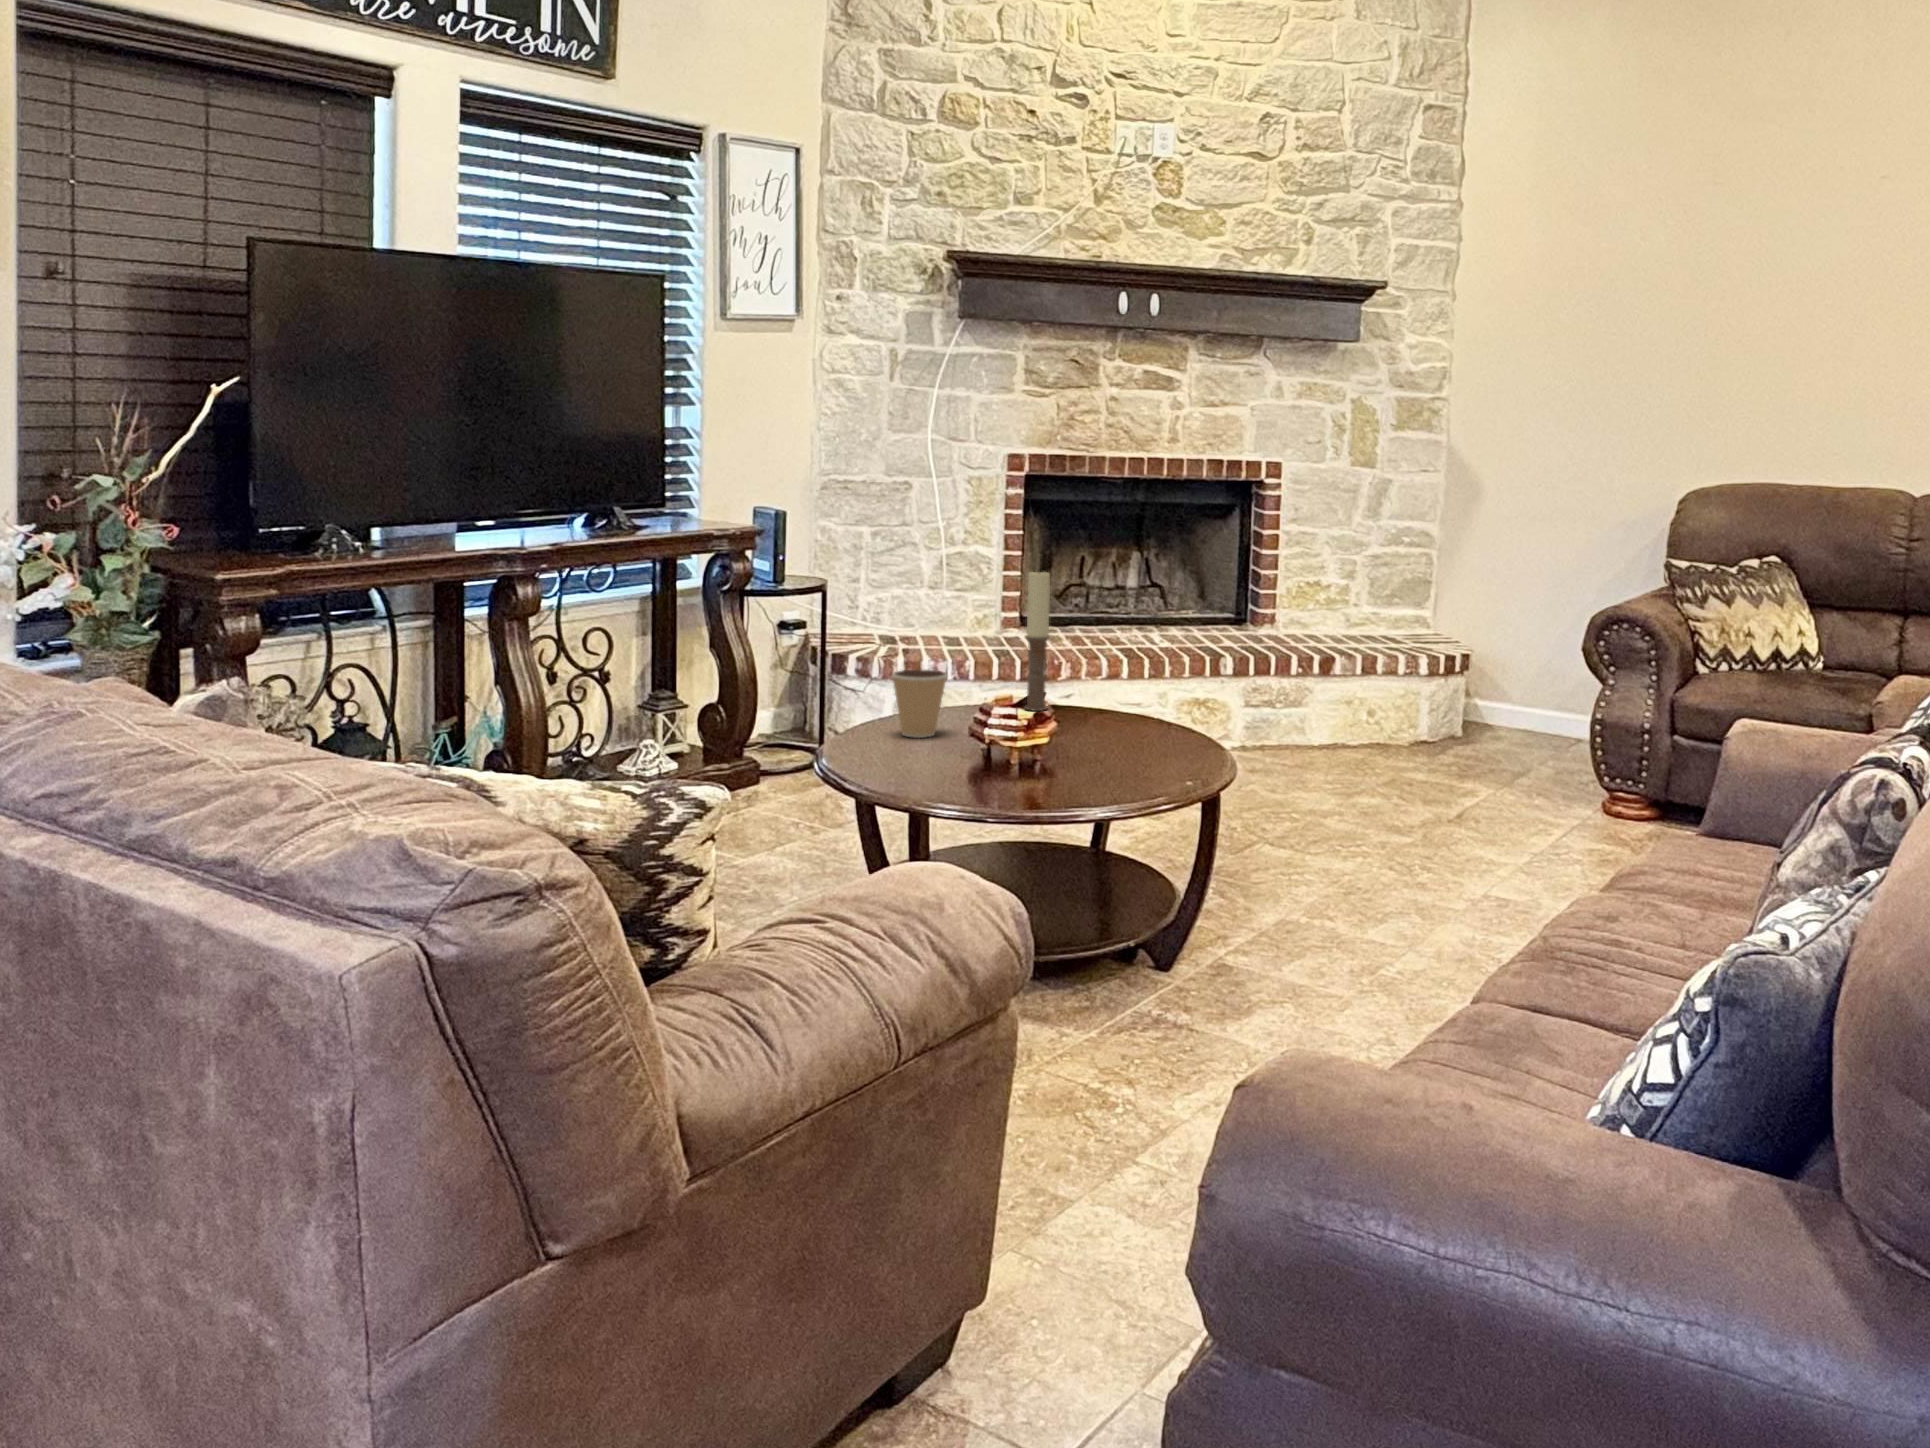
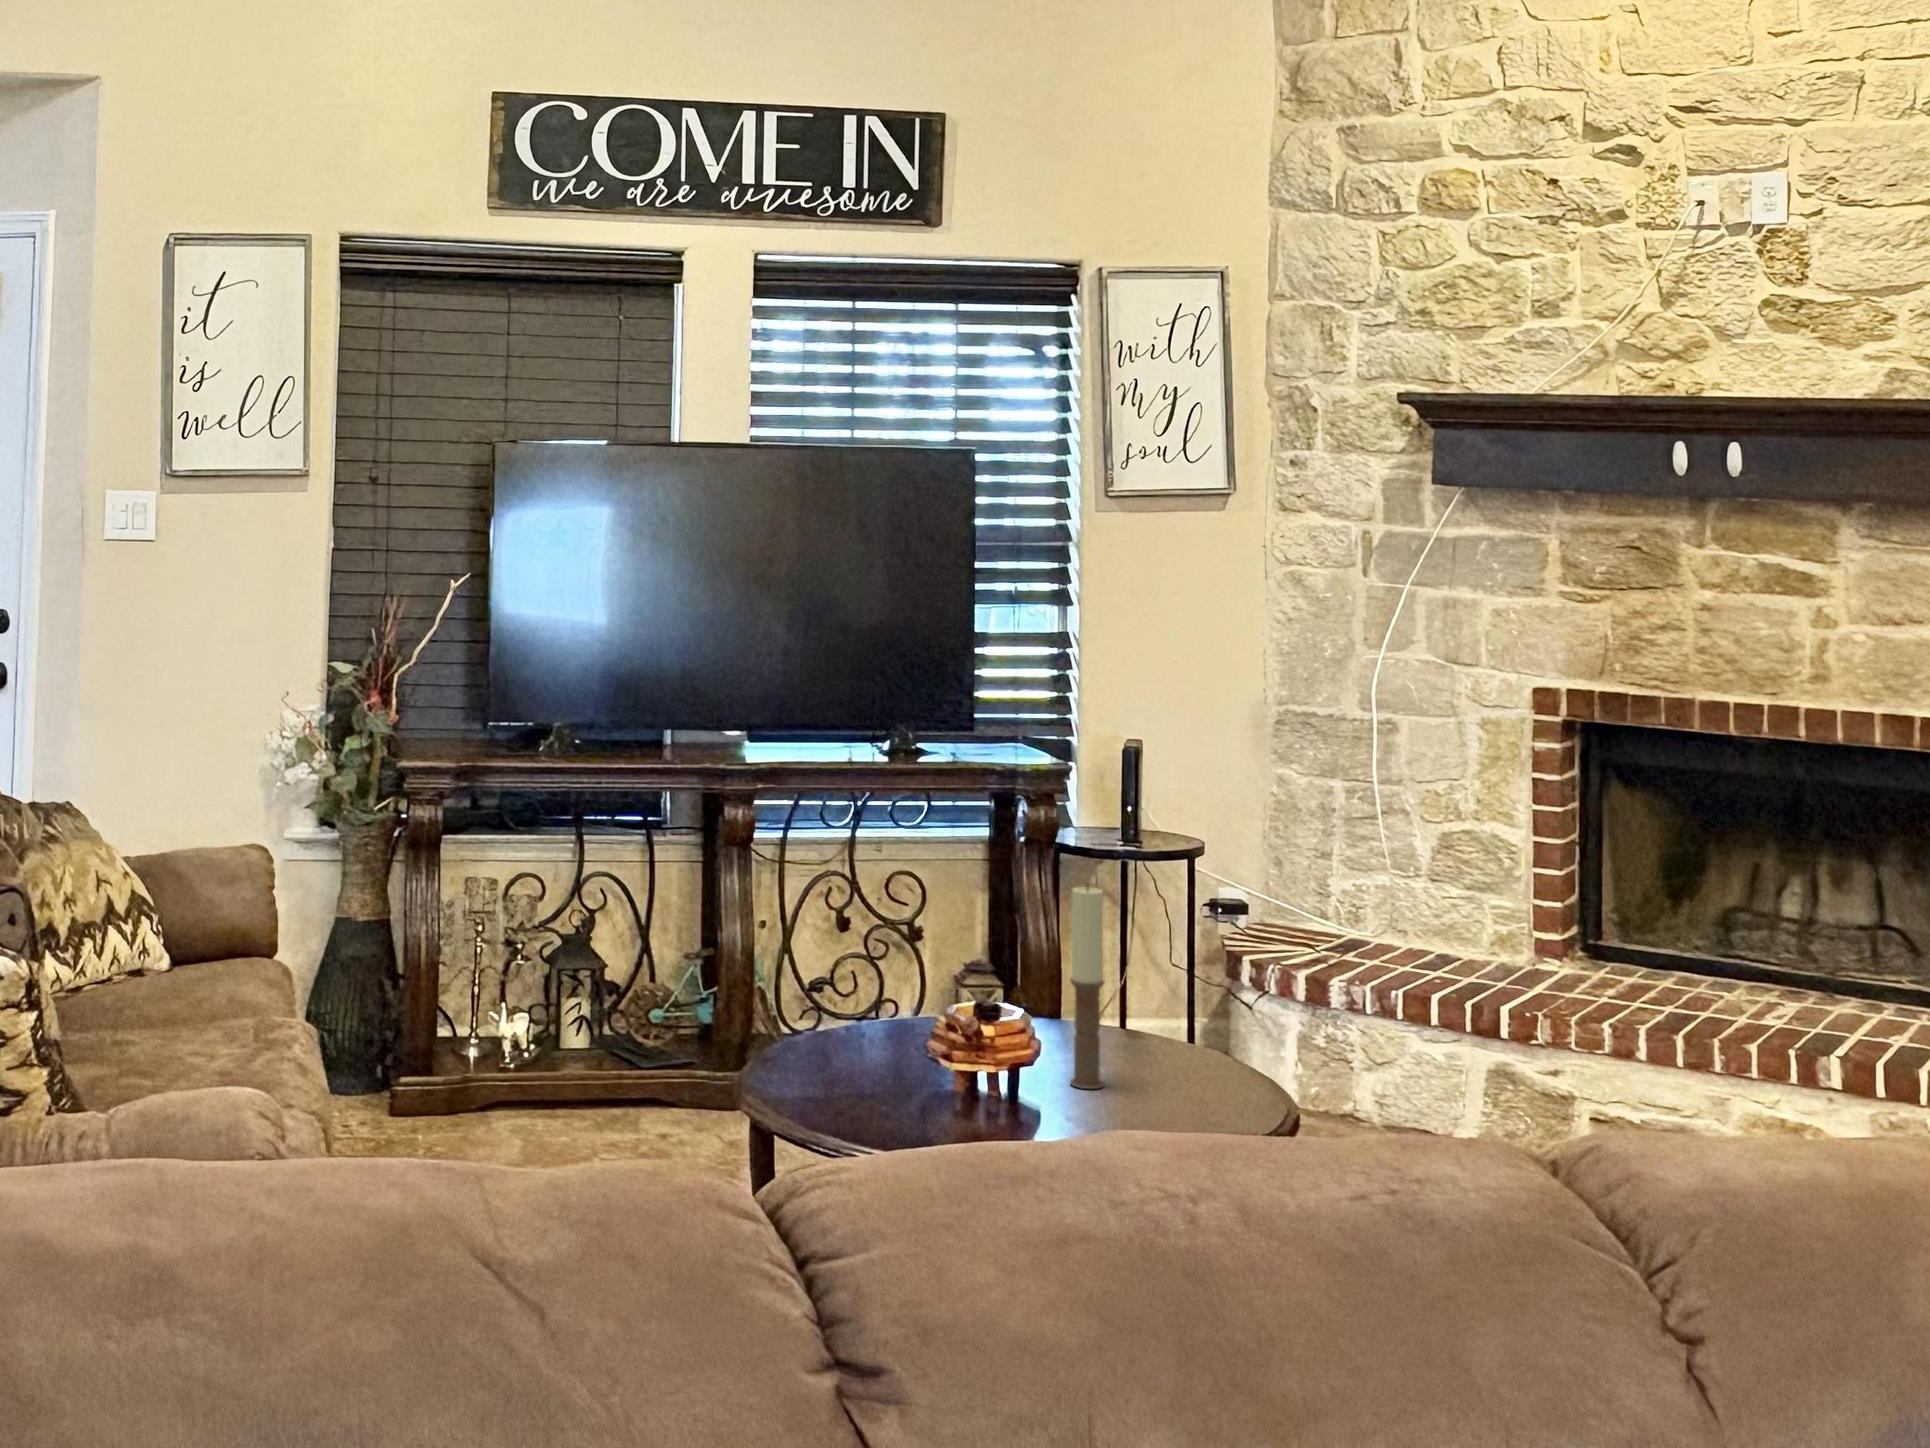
coffee cup: present [892,669,948,738] -> none [815,998,887,1095]

